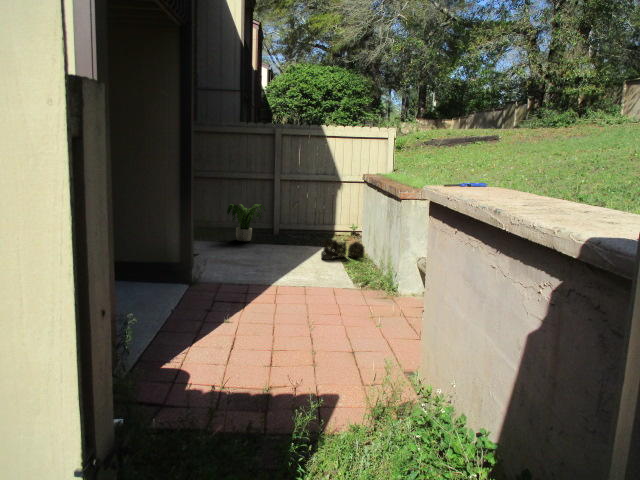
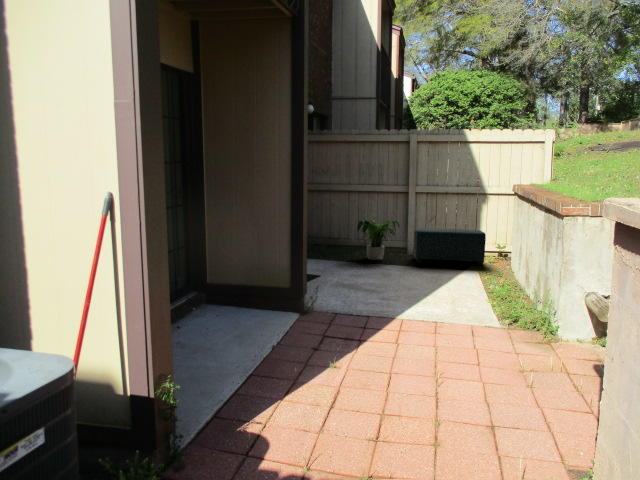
bench: none [278,212,341,244] -> present [414,228,486,265]
woven basket: present [321,239,364,260] -> none [460,258,513,286]

